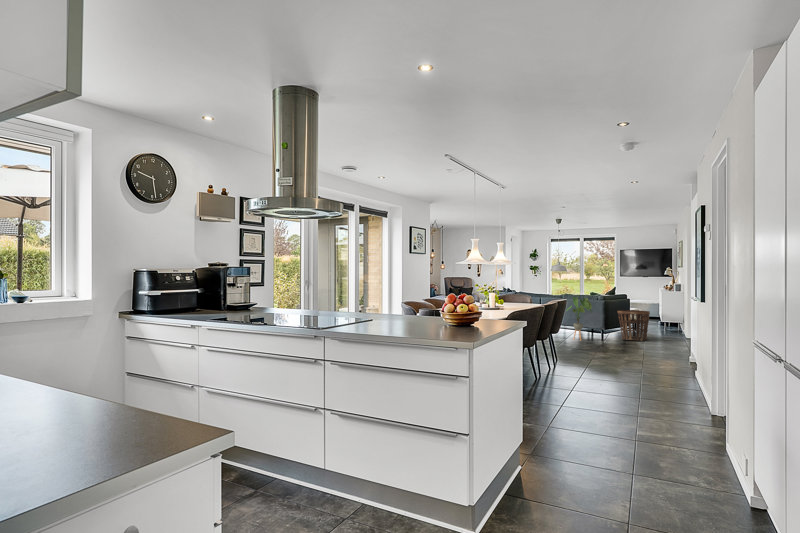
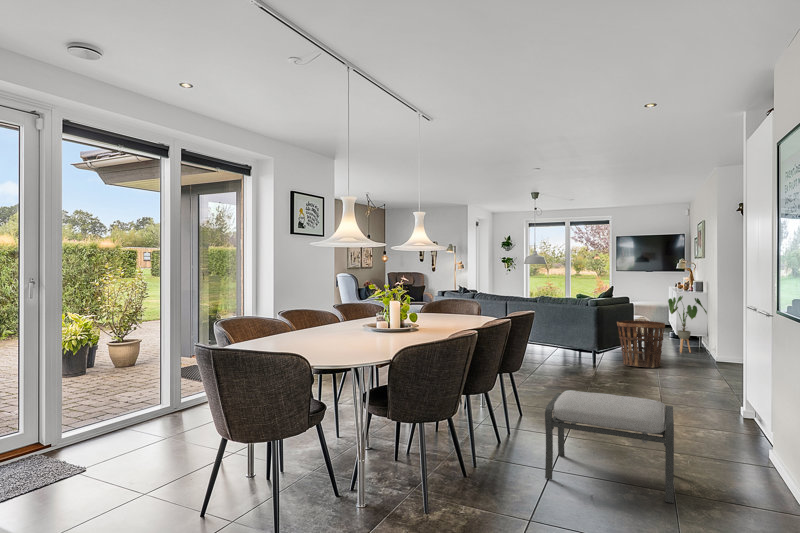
house plant: present [567,297,592,340] -> present [668,296,707,353]
ottoman: none [576,339,640,387] -> present [545,390,674,503]

